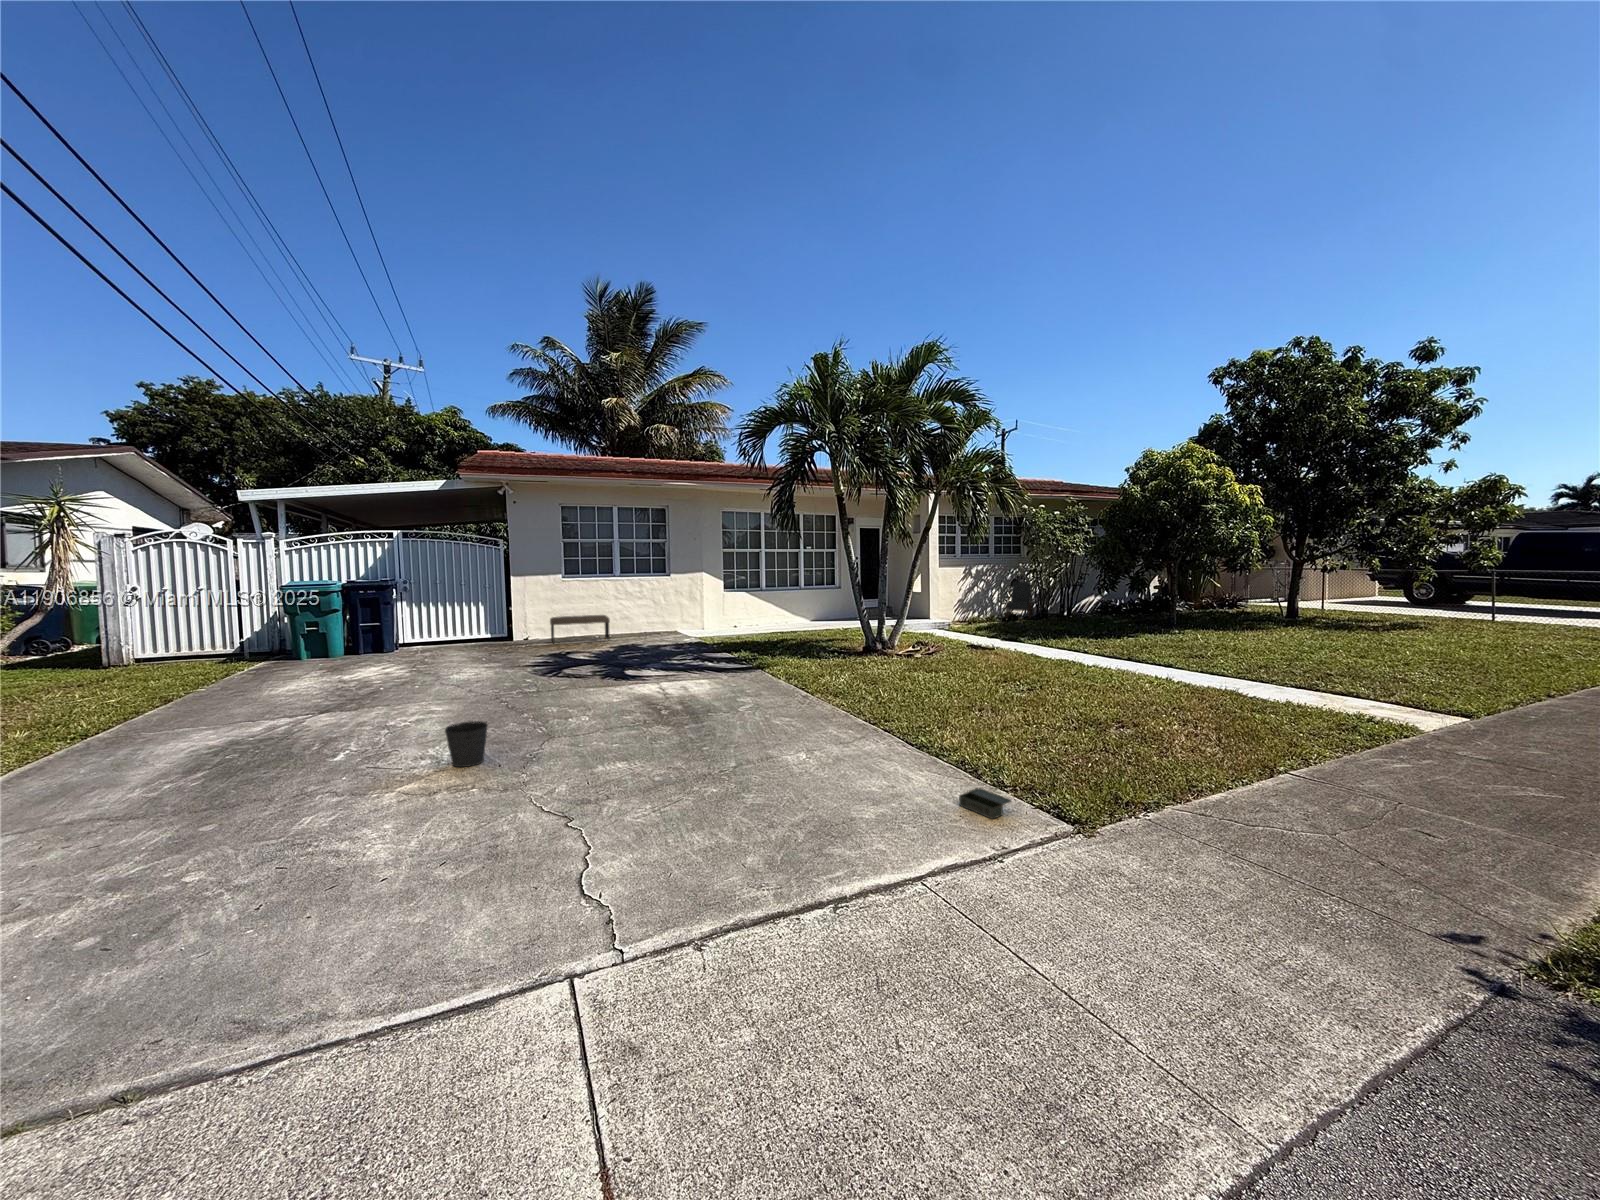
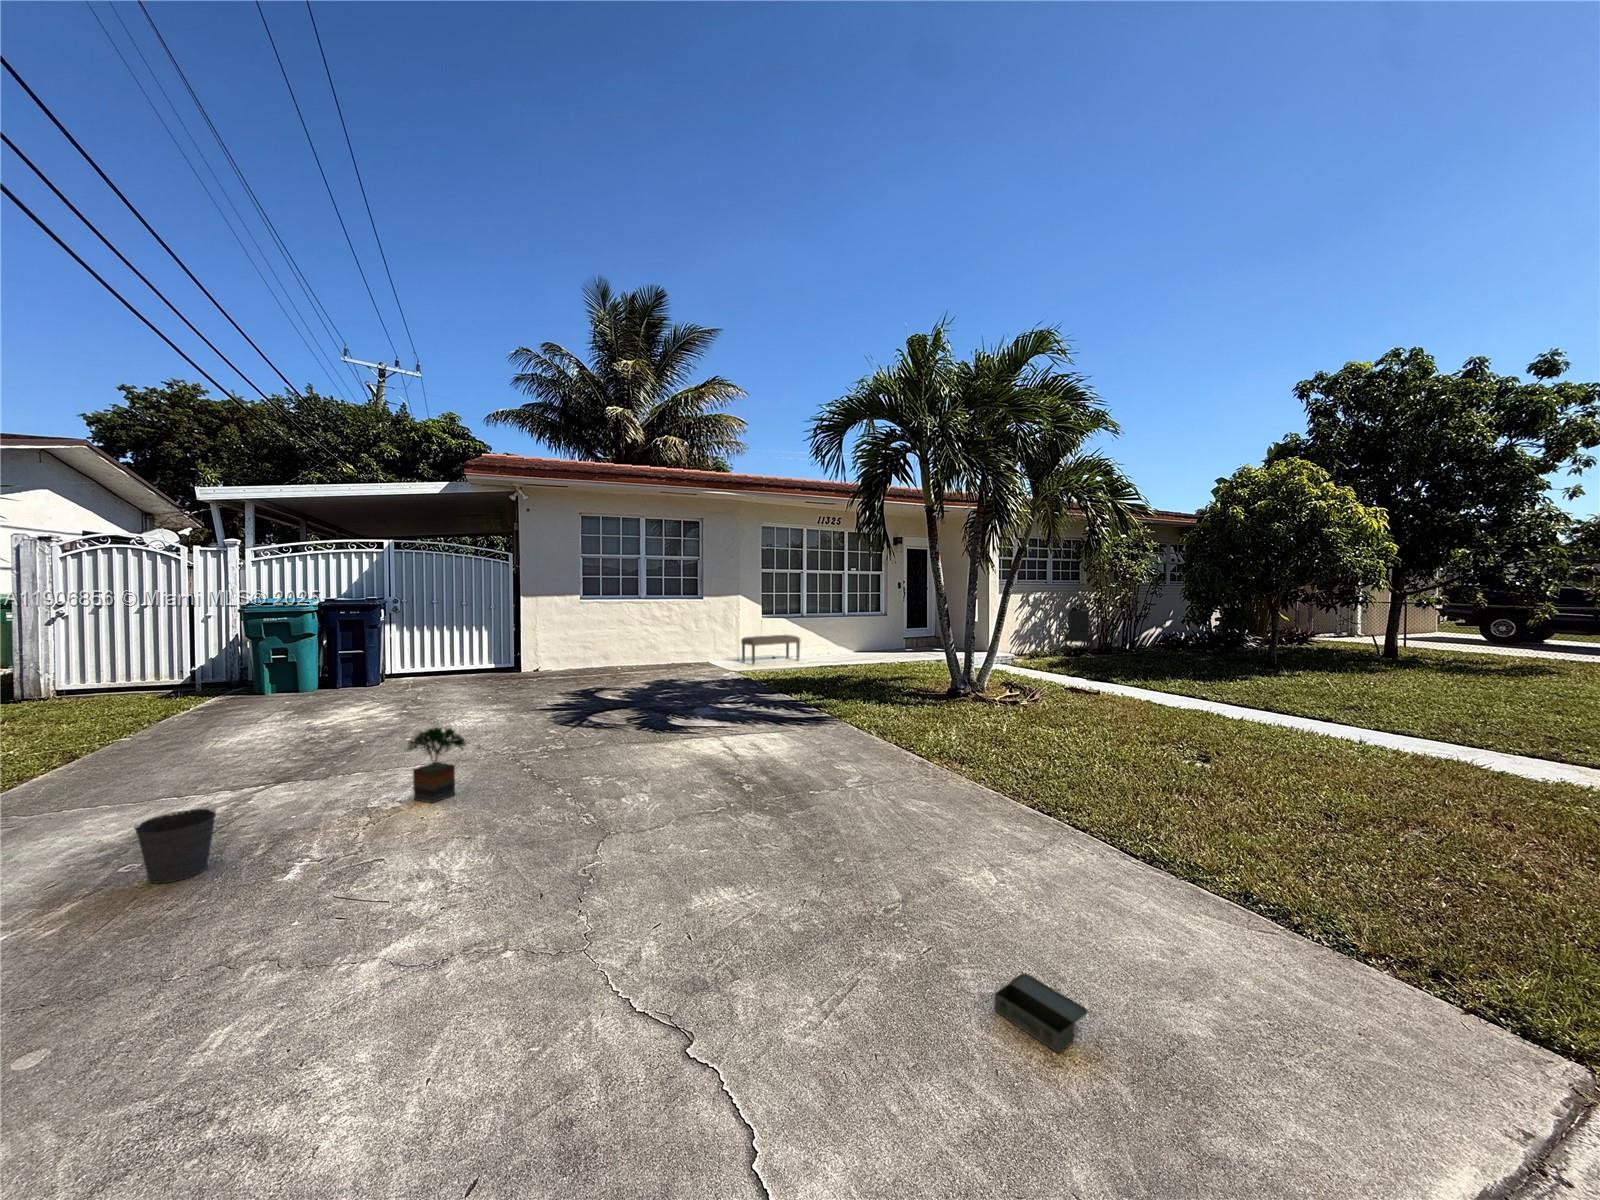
bench: present [550,615,610,643] -> present [741,635,801,664]
potted tree: none [412,669,457,722] -> present [407,728,467,803]
bucket: present [445,721,488,767] -> present [135,809,216,883]
toolbox: present [959,788,1011,819] -> present [994,973,1088,1053]

